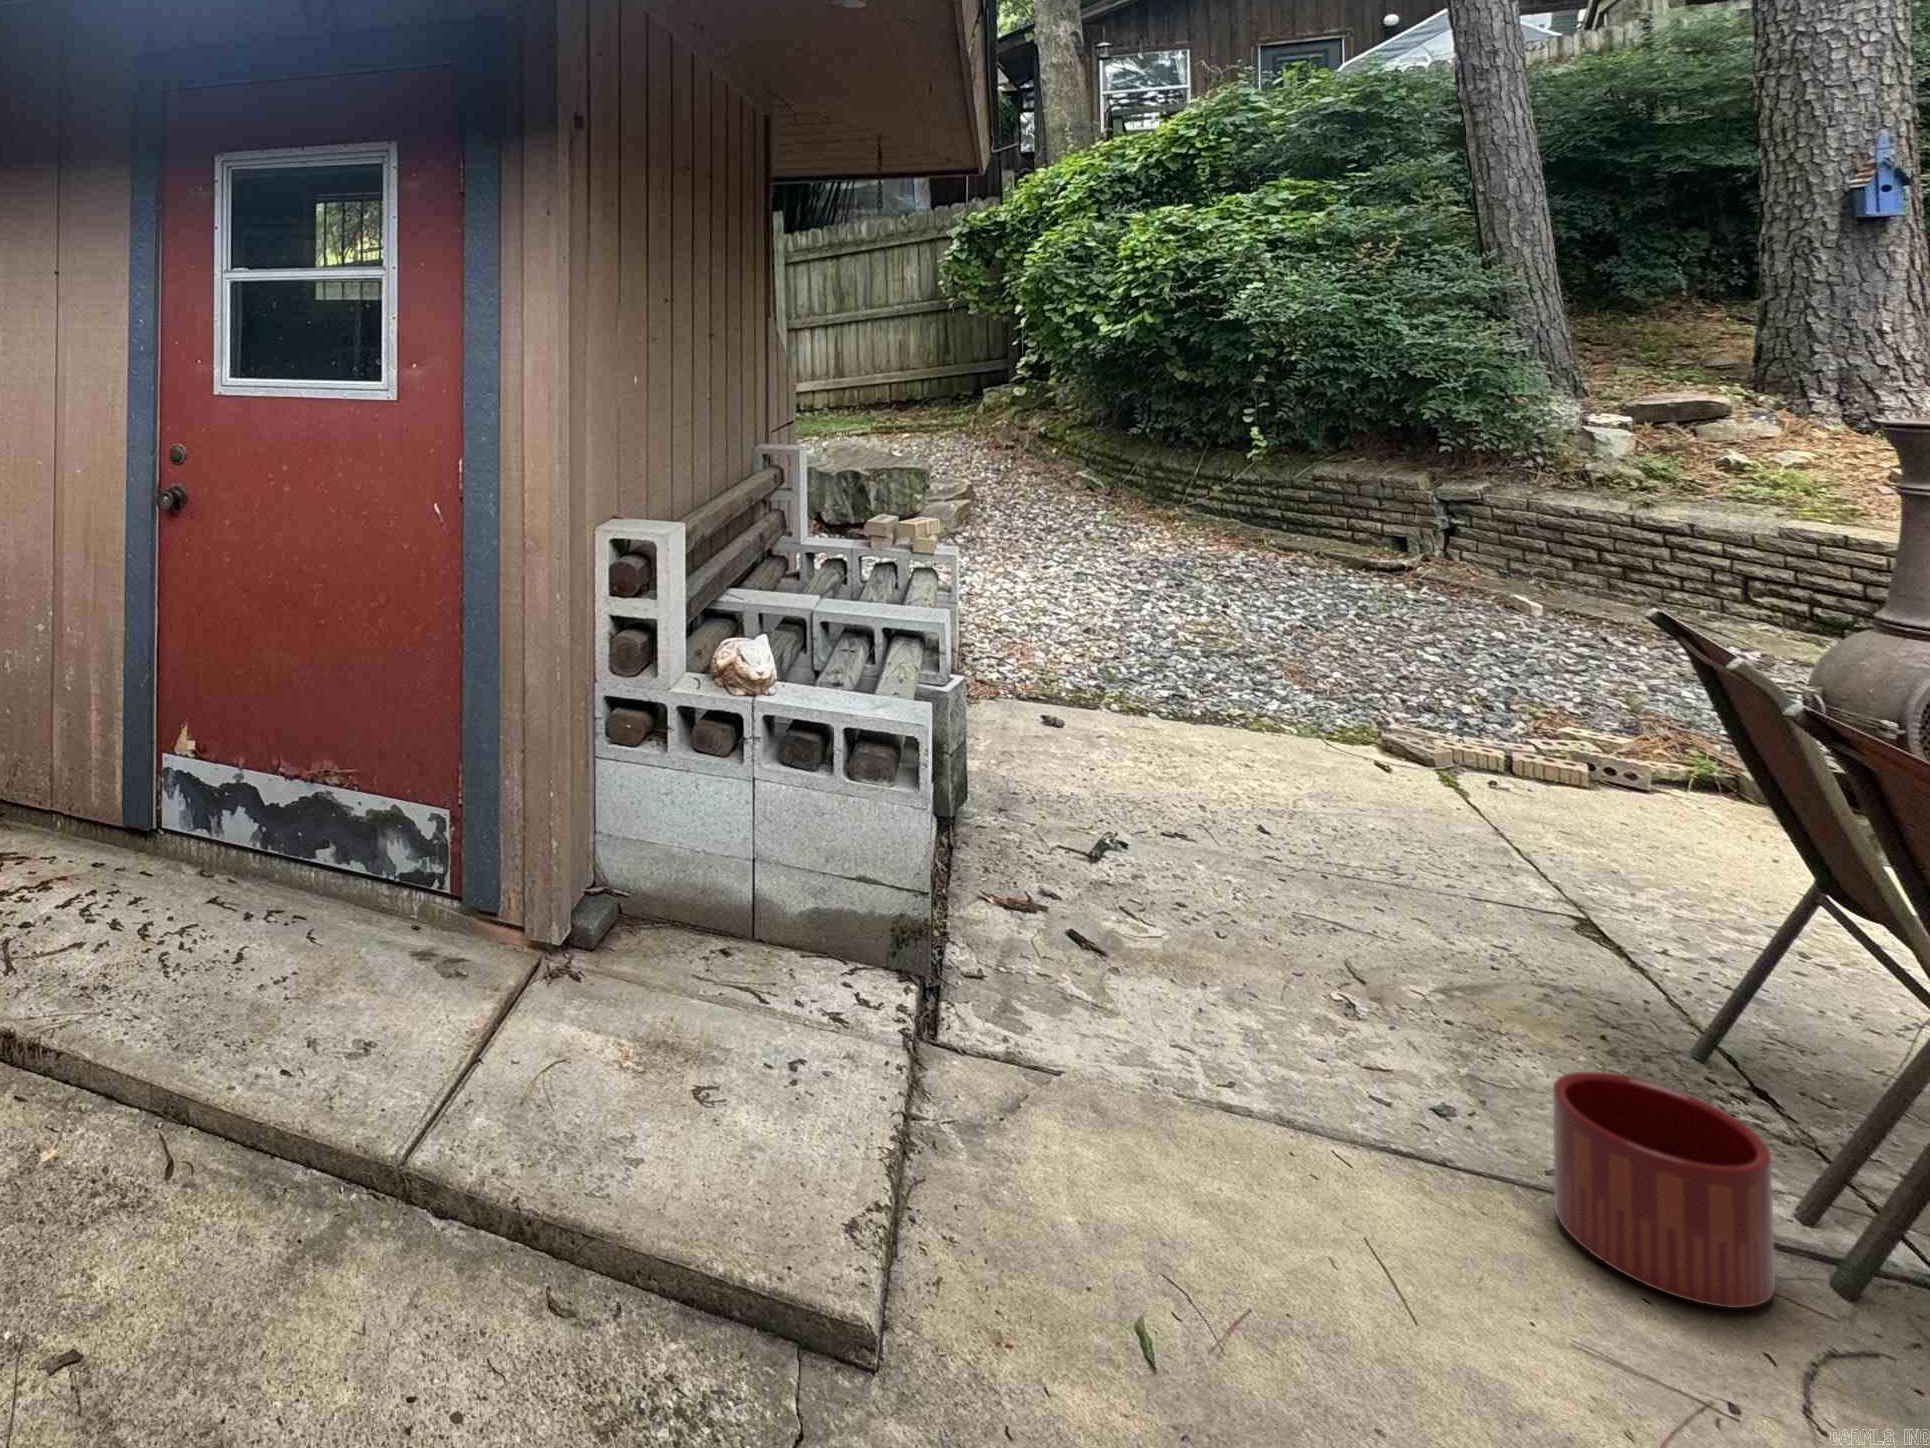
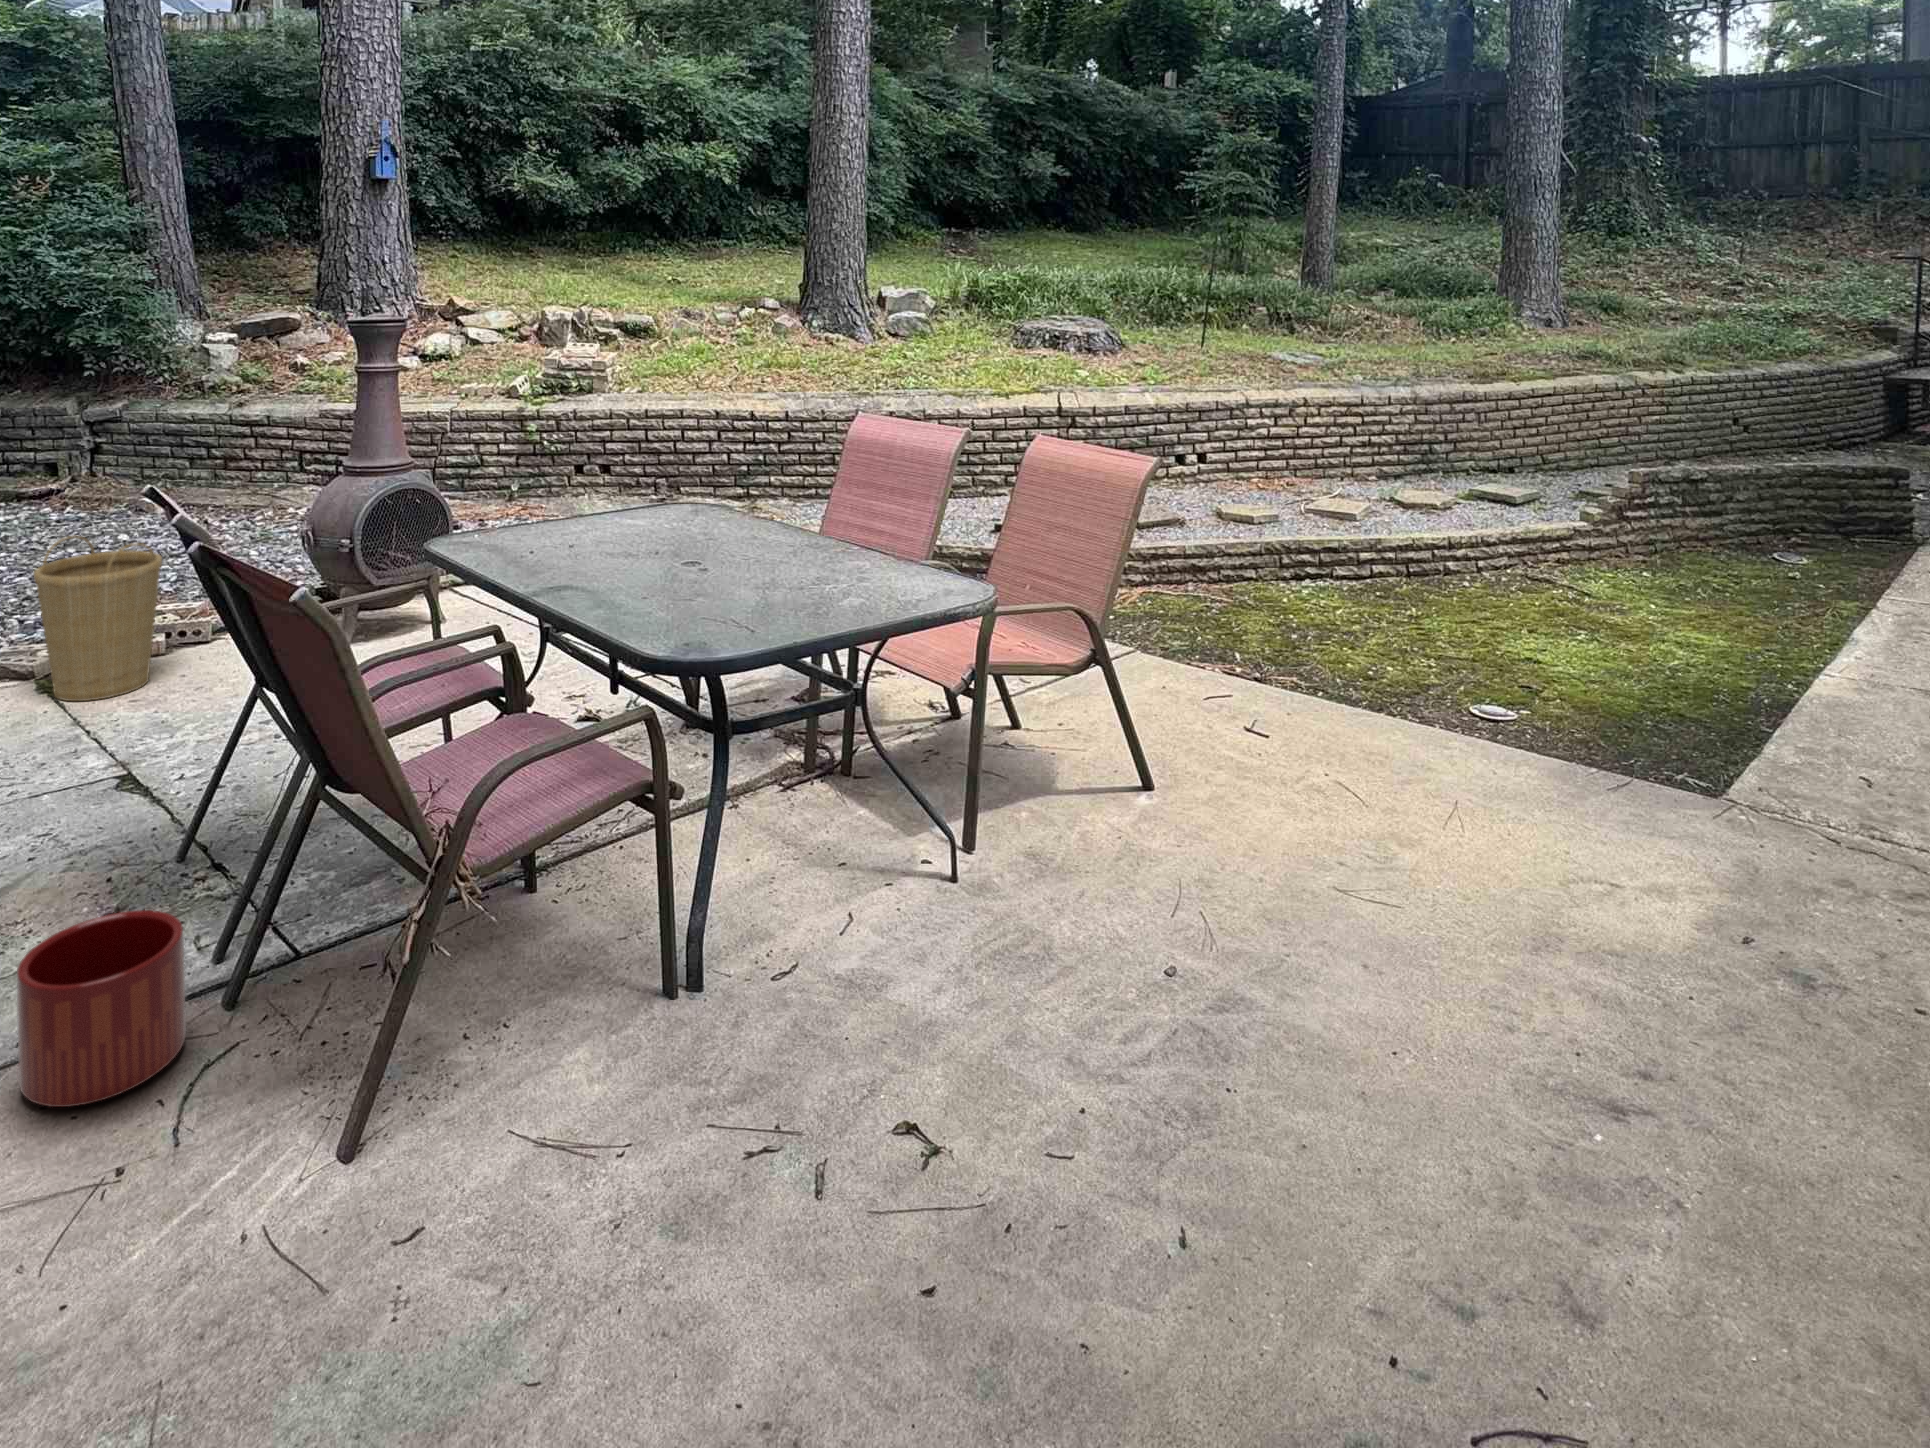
basket: none [1444,628,1600,820] -> present [34,535,162,701]

